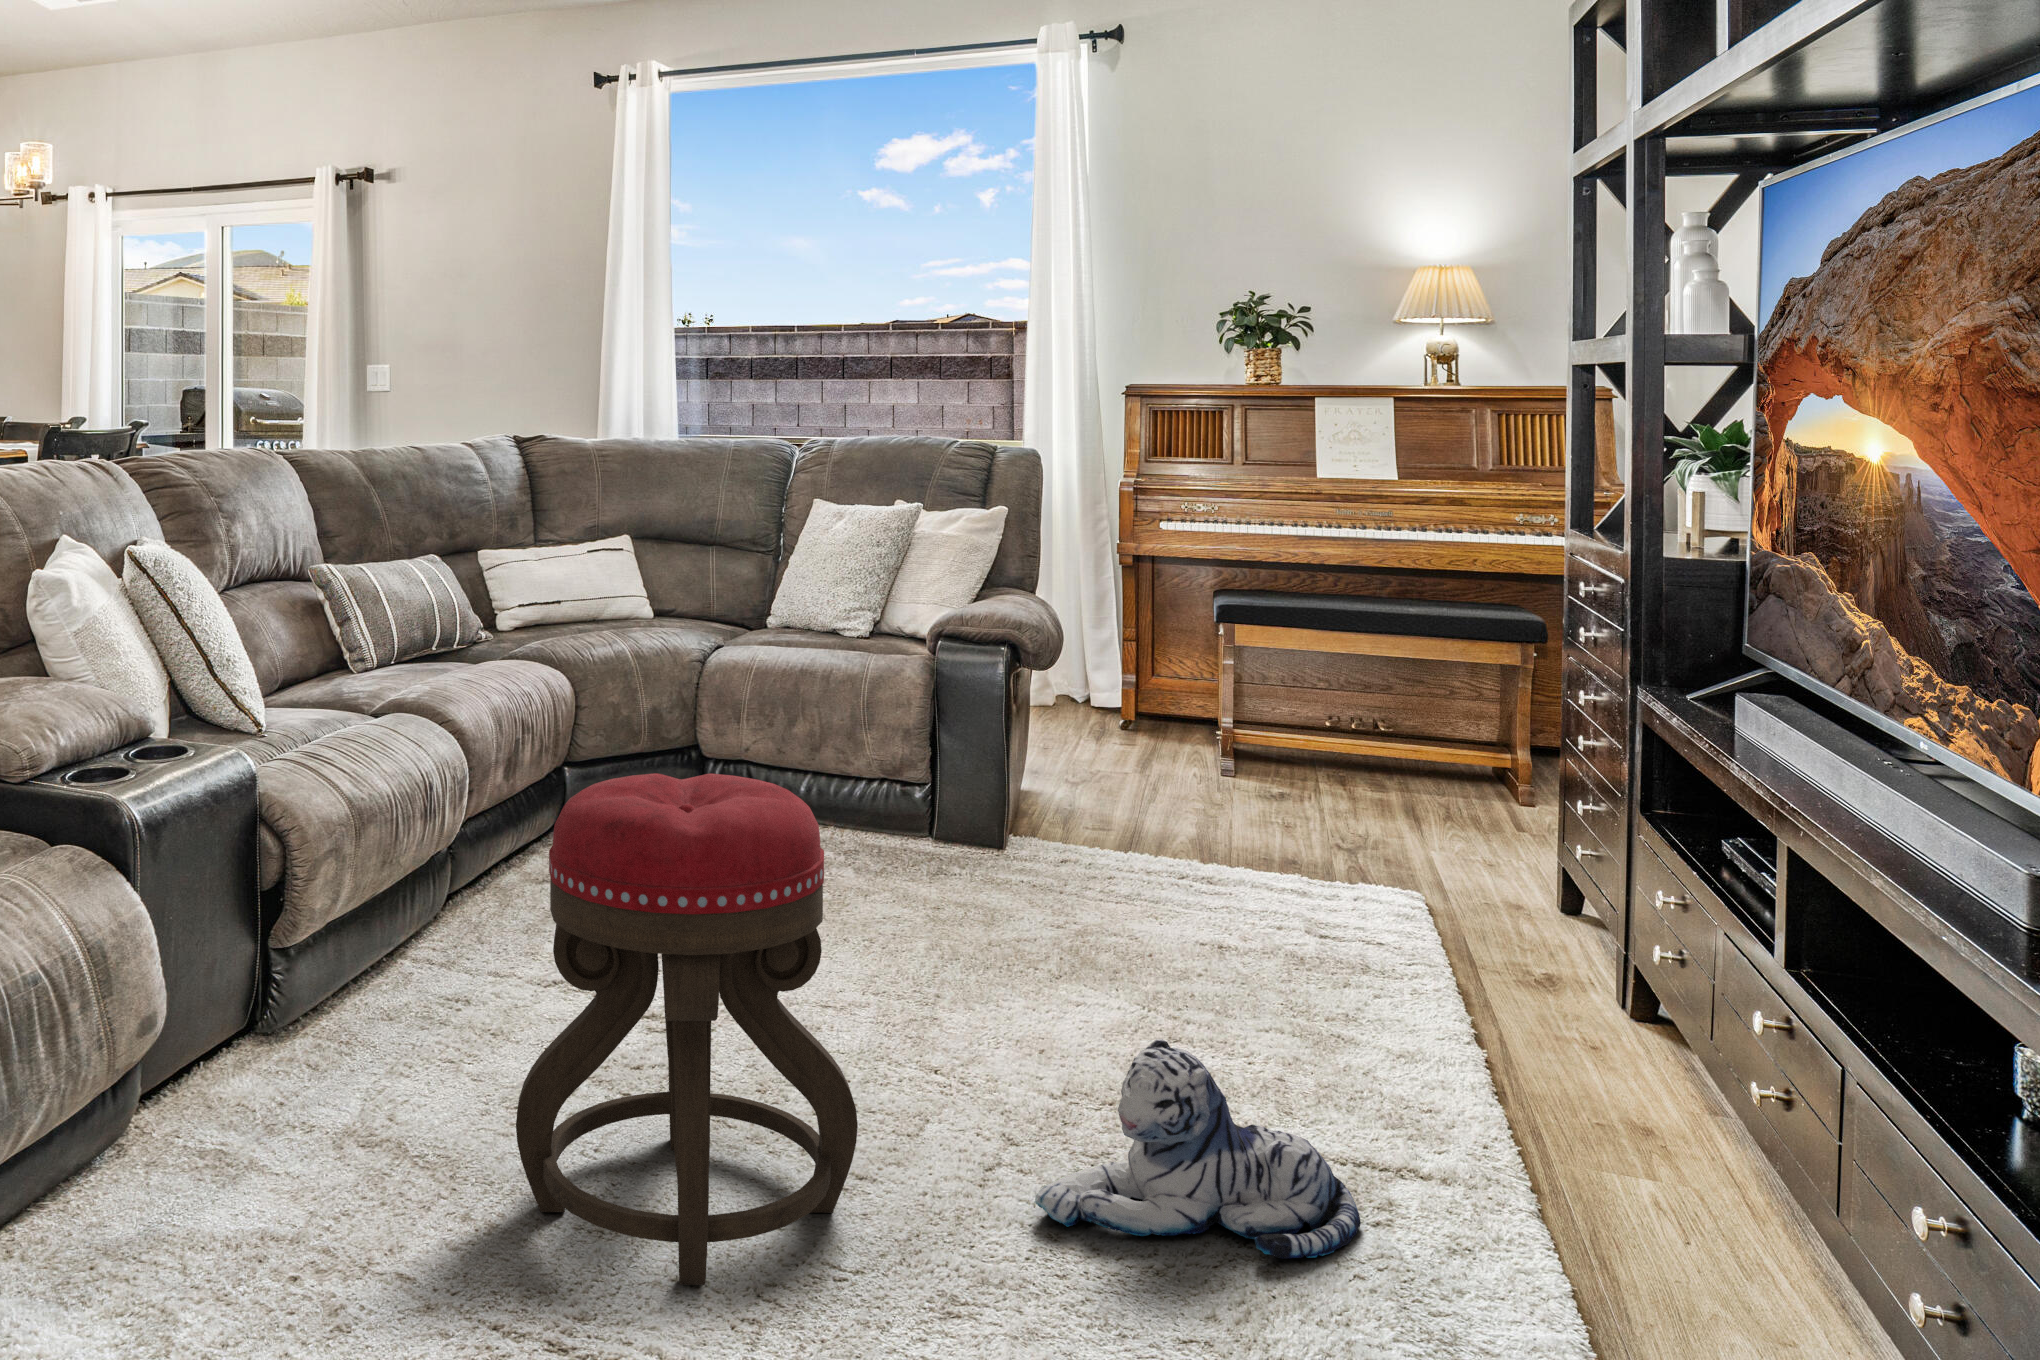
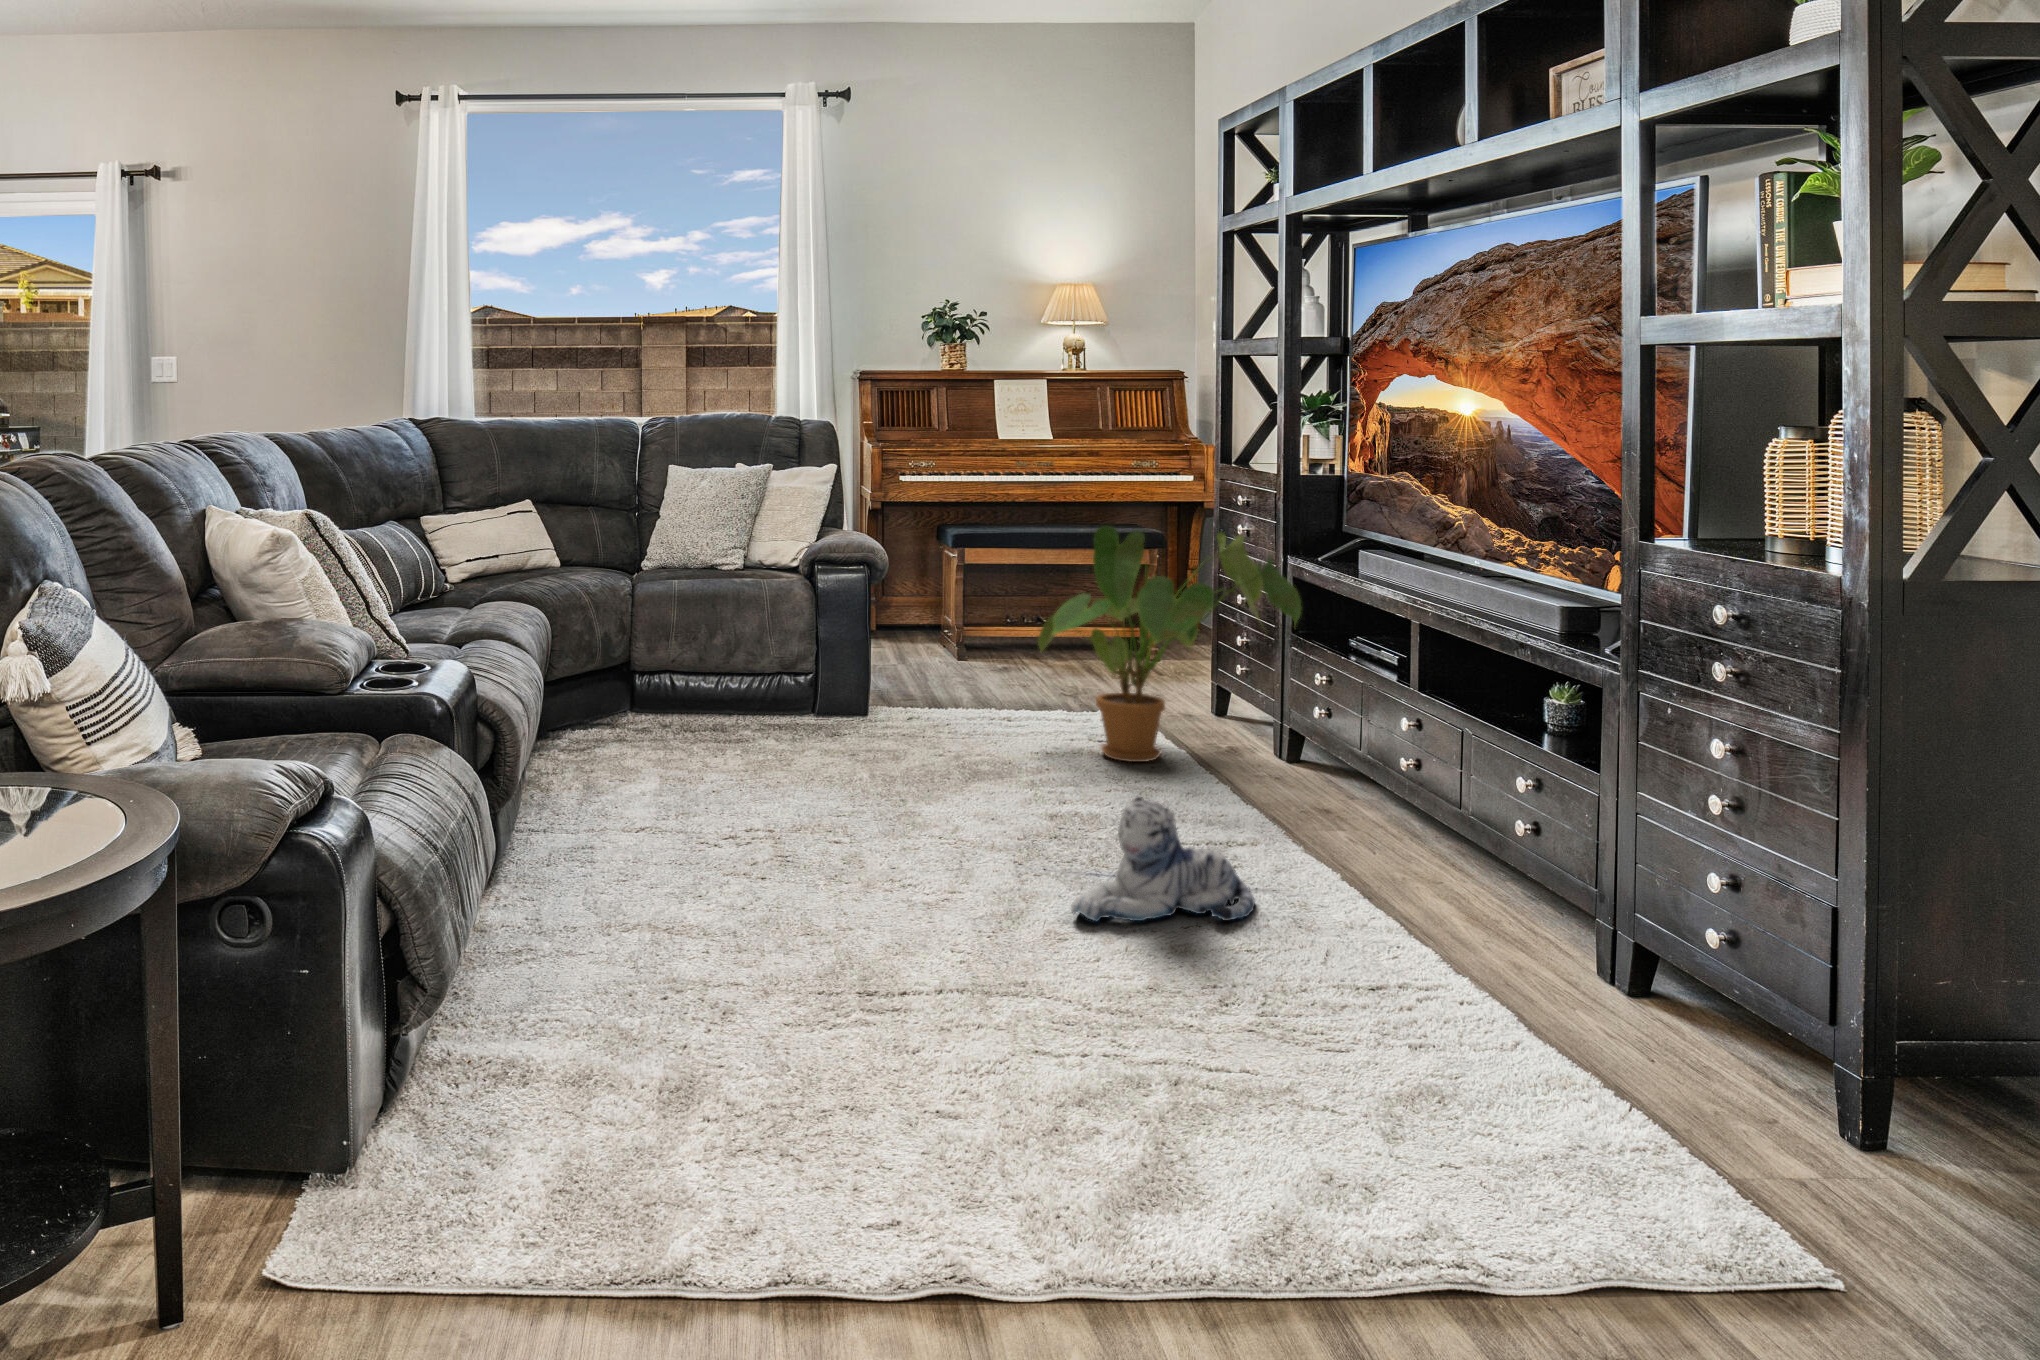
house plant: none [1234,611,1606,958] -> present [1038,526,1301,762]
ottoman: present [516,773,858,1285] -> none [740,643,965,983]

